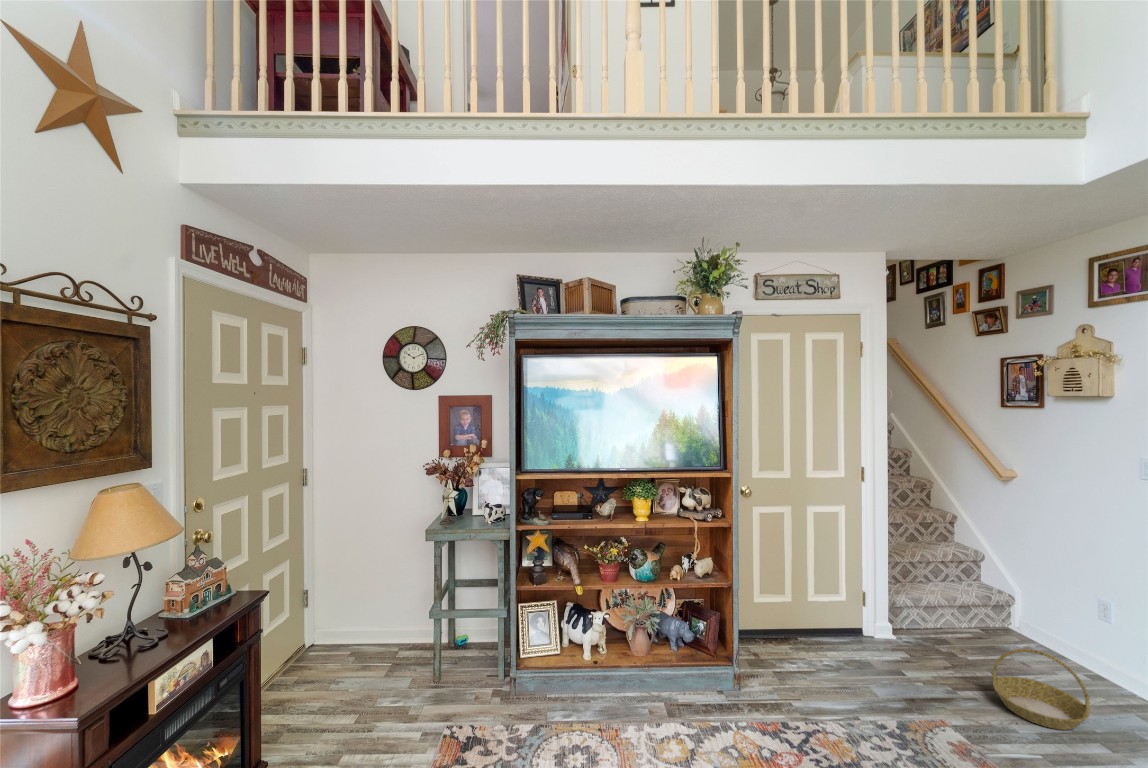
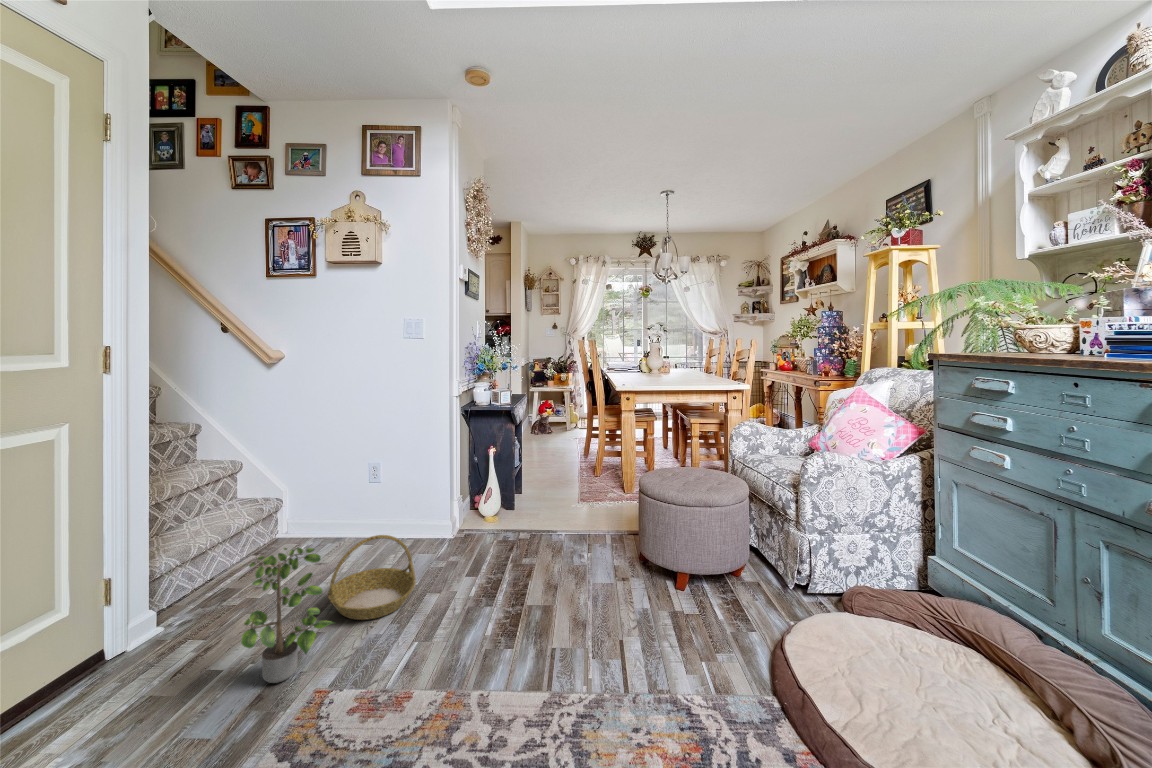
potted plant: none [904,609,967,704] -> present [241,548,334,683]

